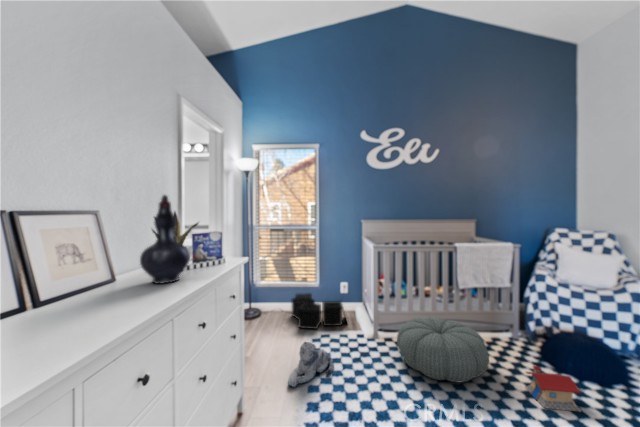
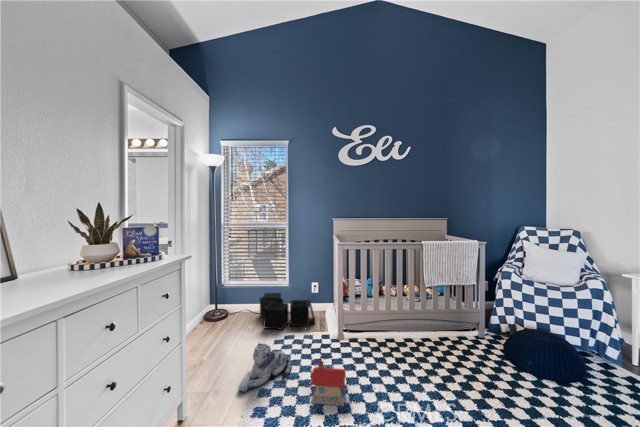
decorative vase: present [140,195,190,284] -> none [37,182,105,282]
pouf: present [397,317,489,382] -> none [359,316,449,384]
toy house: present [526,366,581,411] -> present [311,361,346,406]

